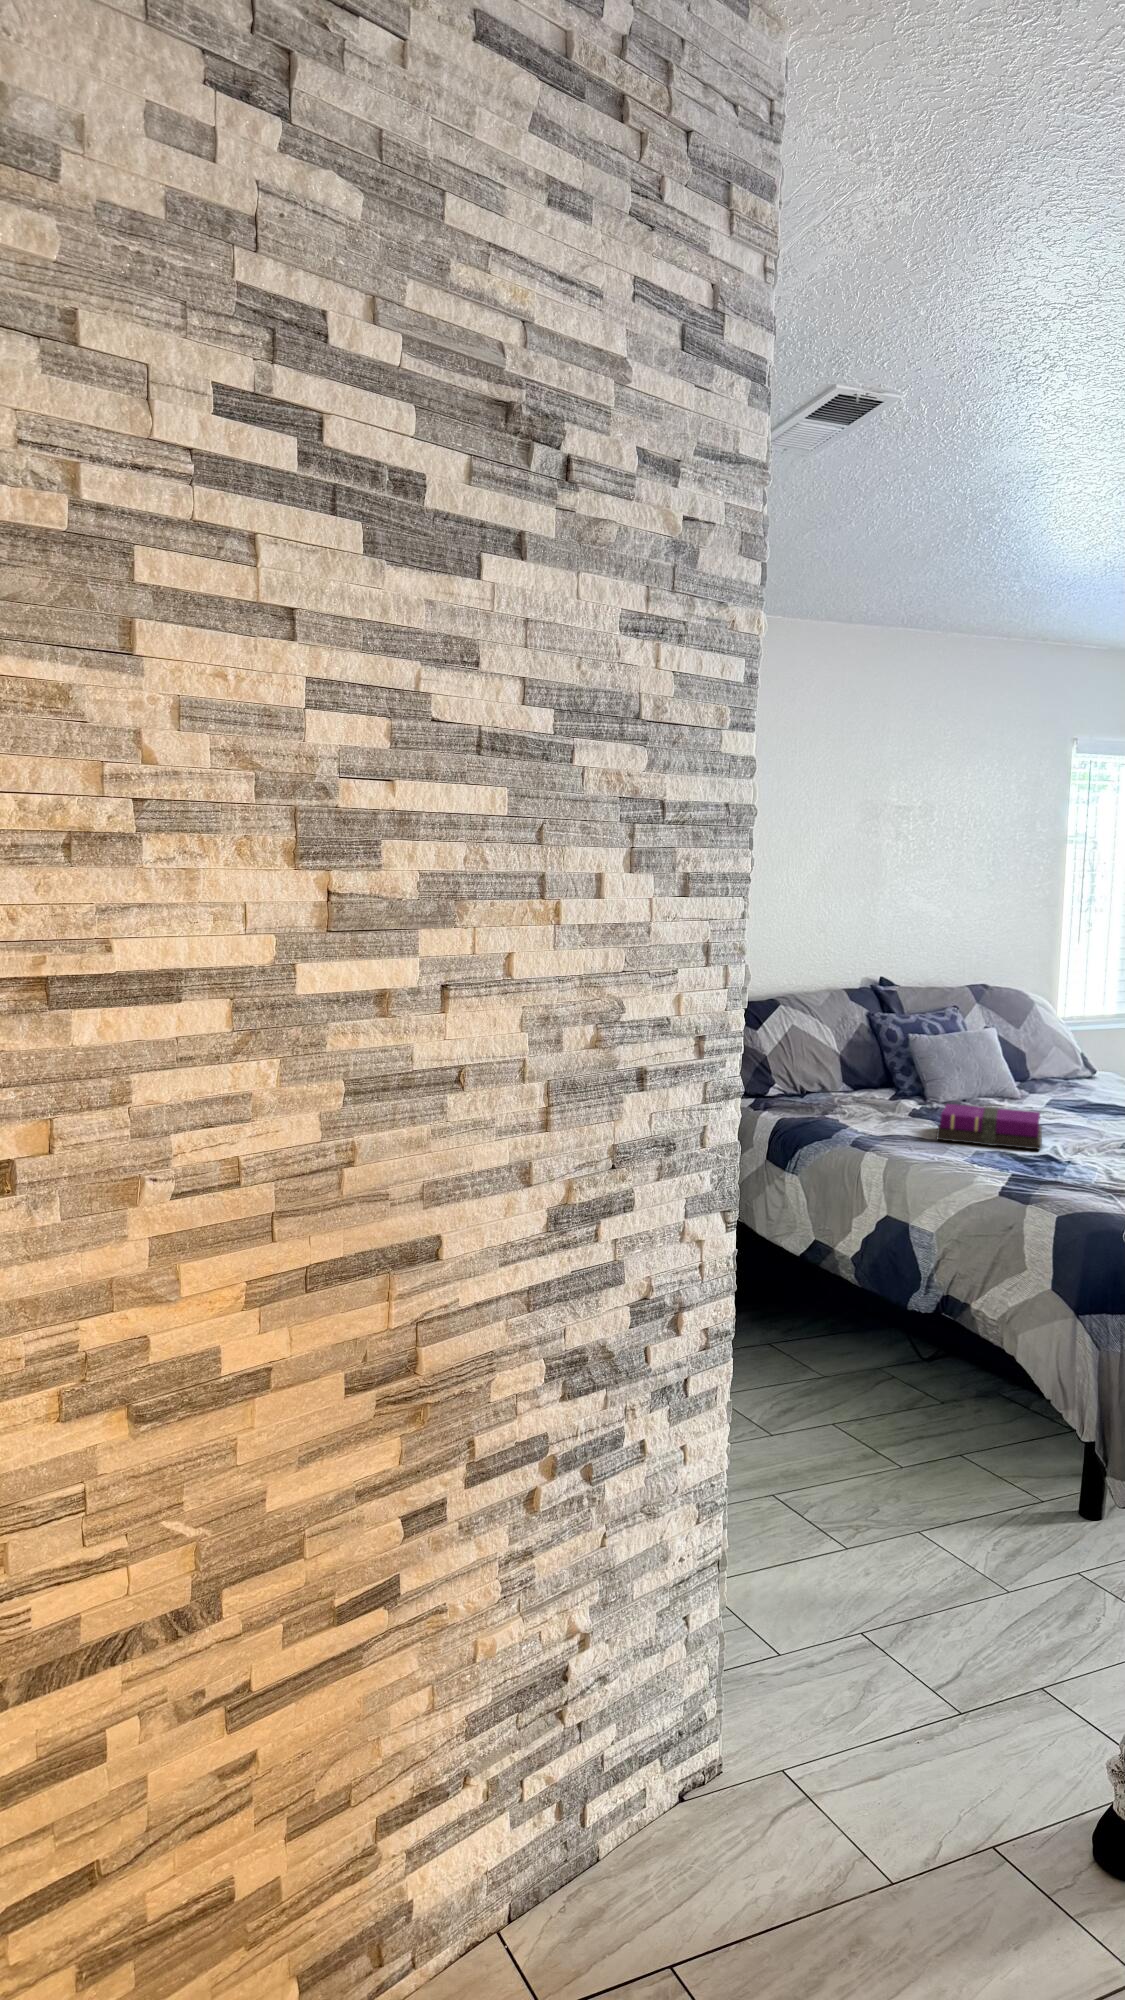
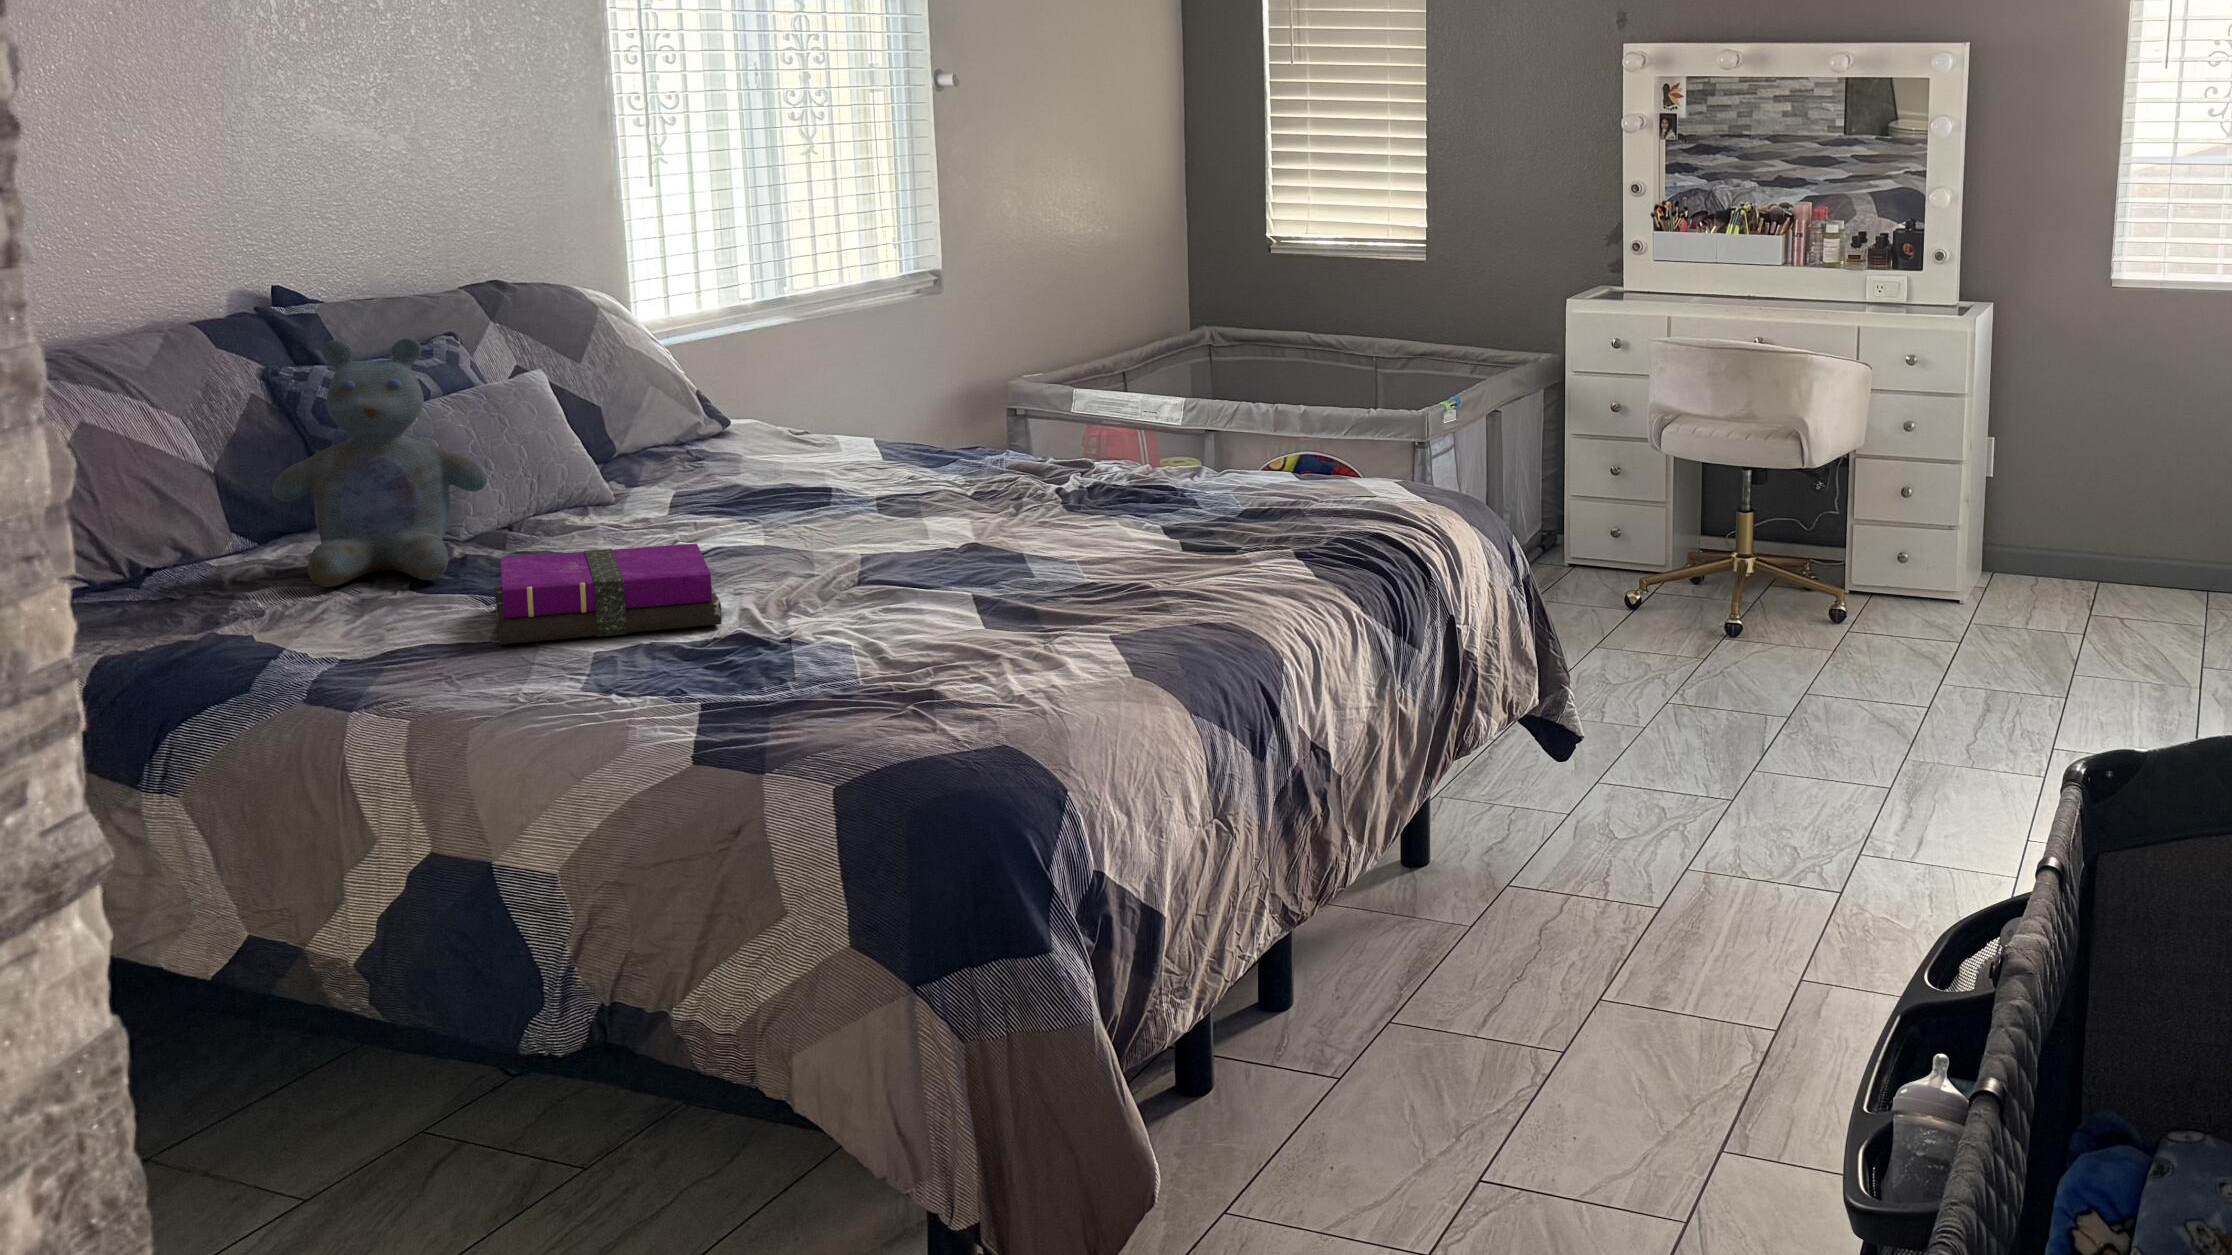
stuffed bear: none [861,998,952,1113] -> present [272,338,487,587]

